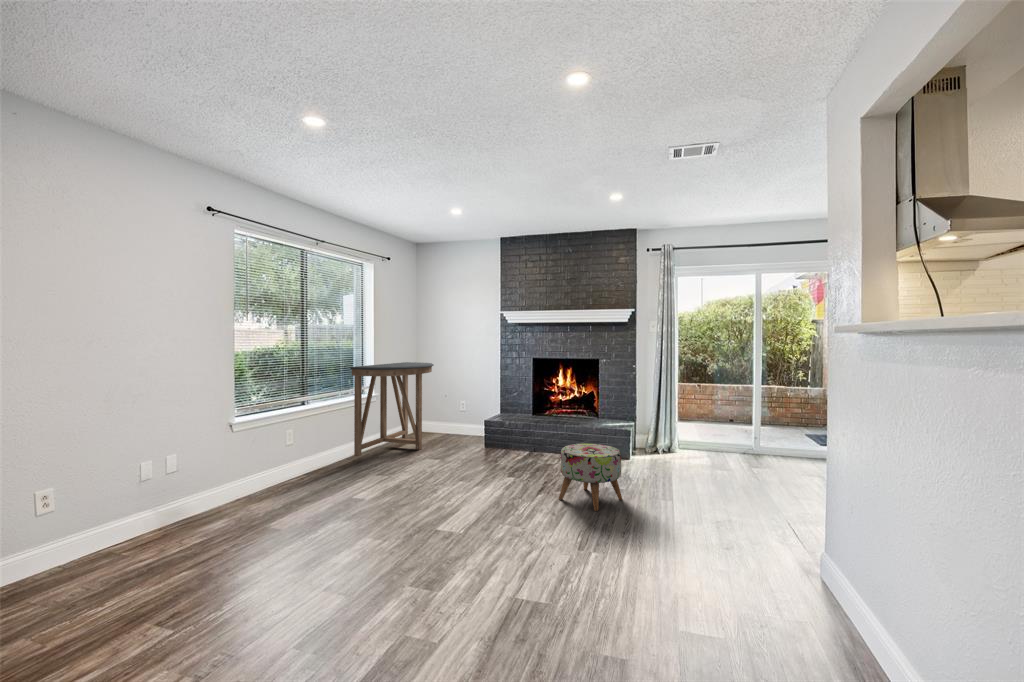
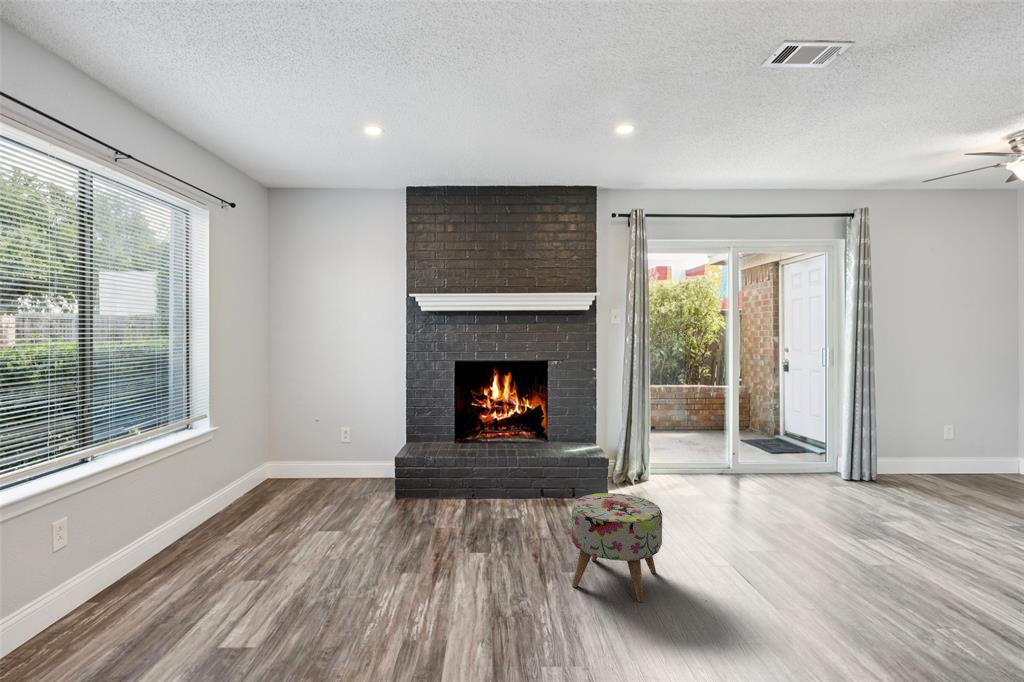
console table: present [350,362,434,456] -> none [172,371,312,540]

